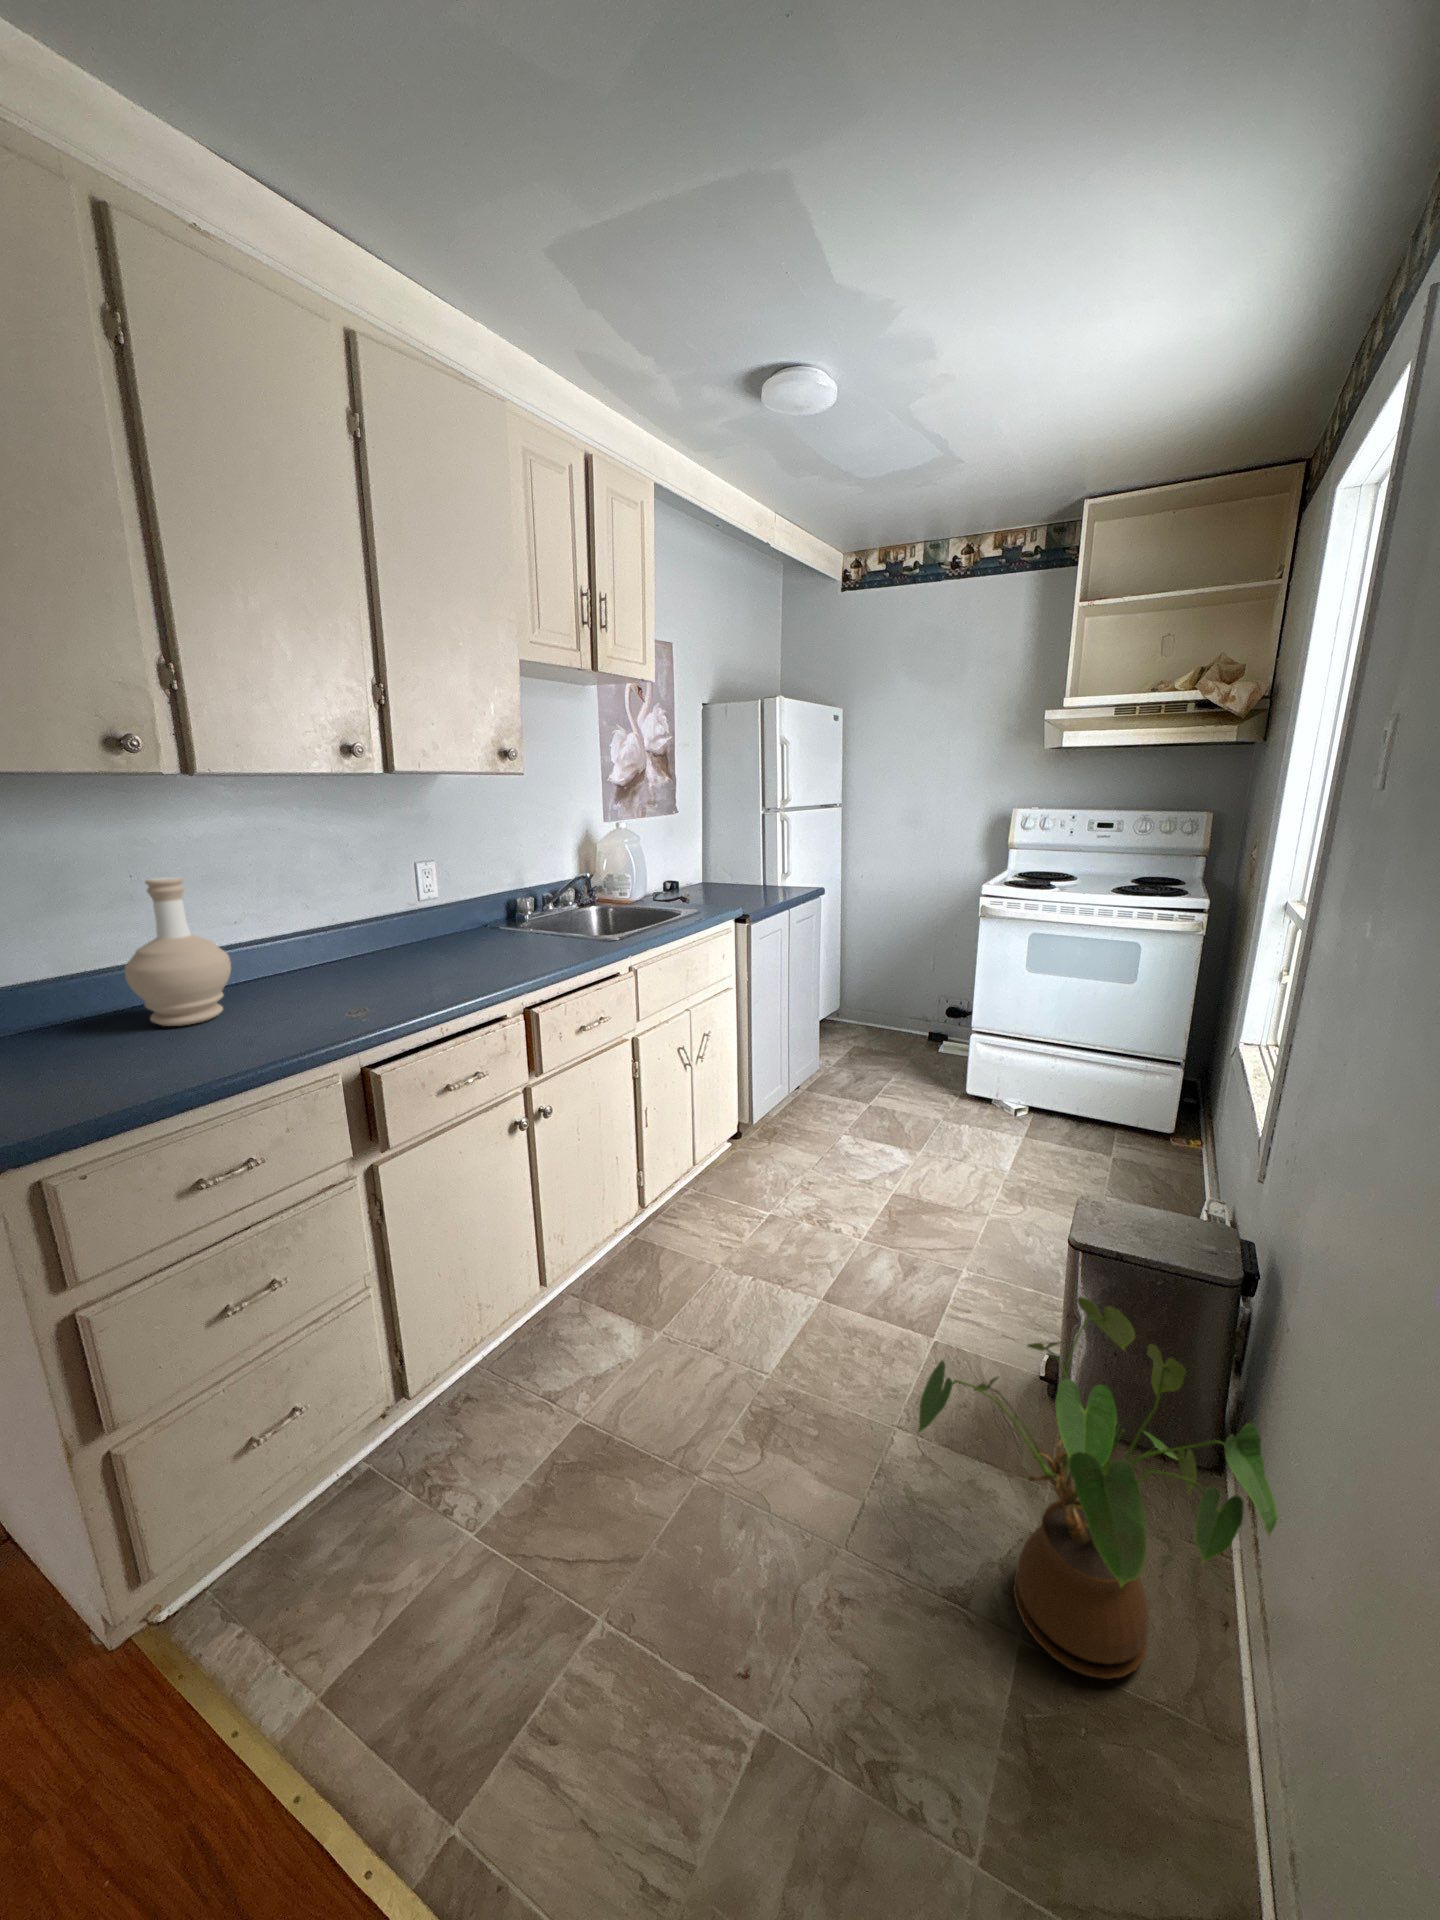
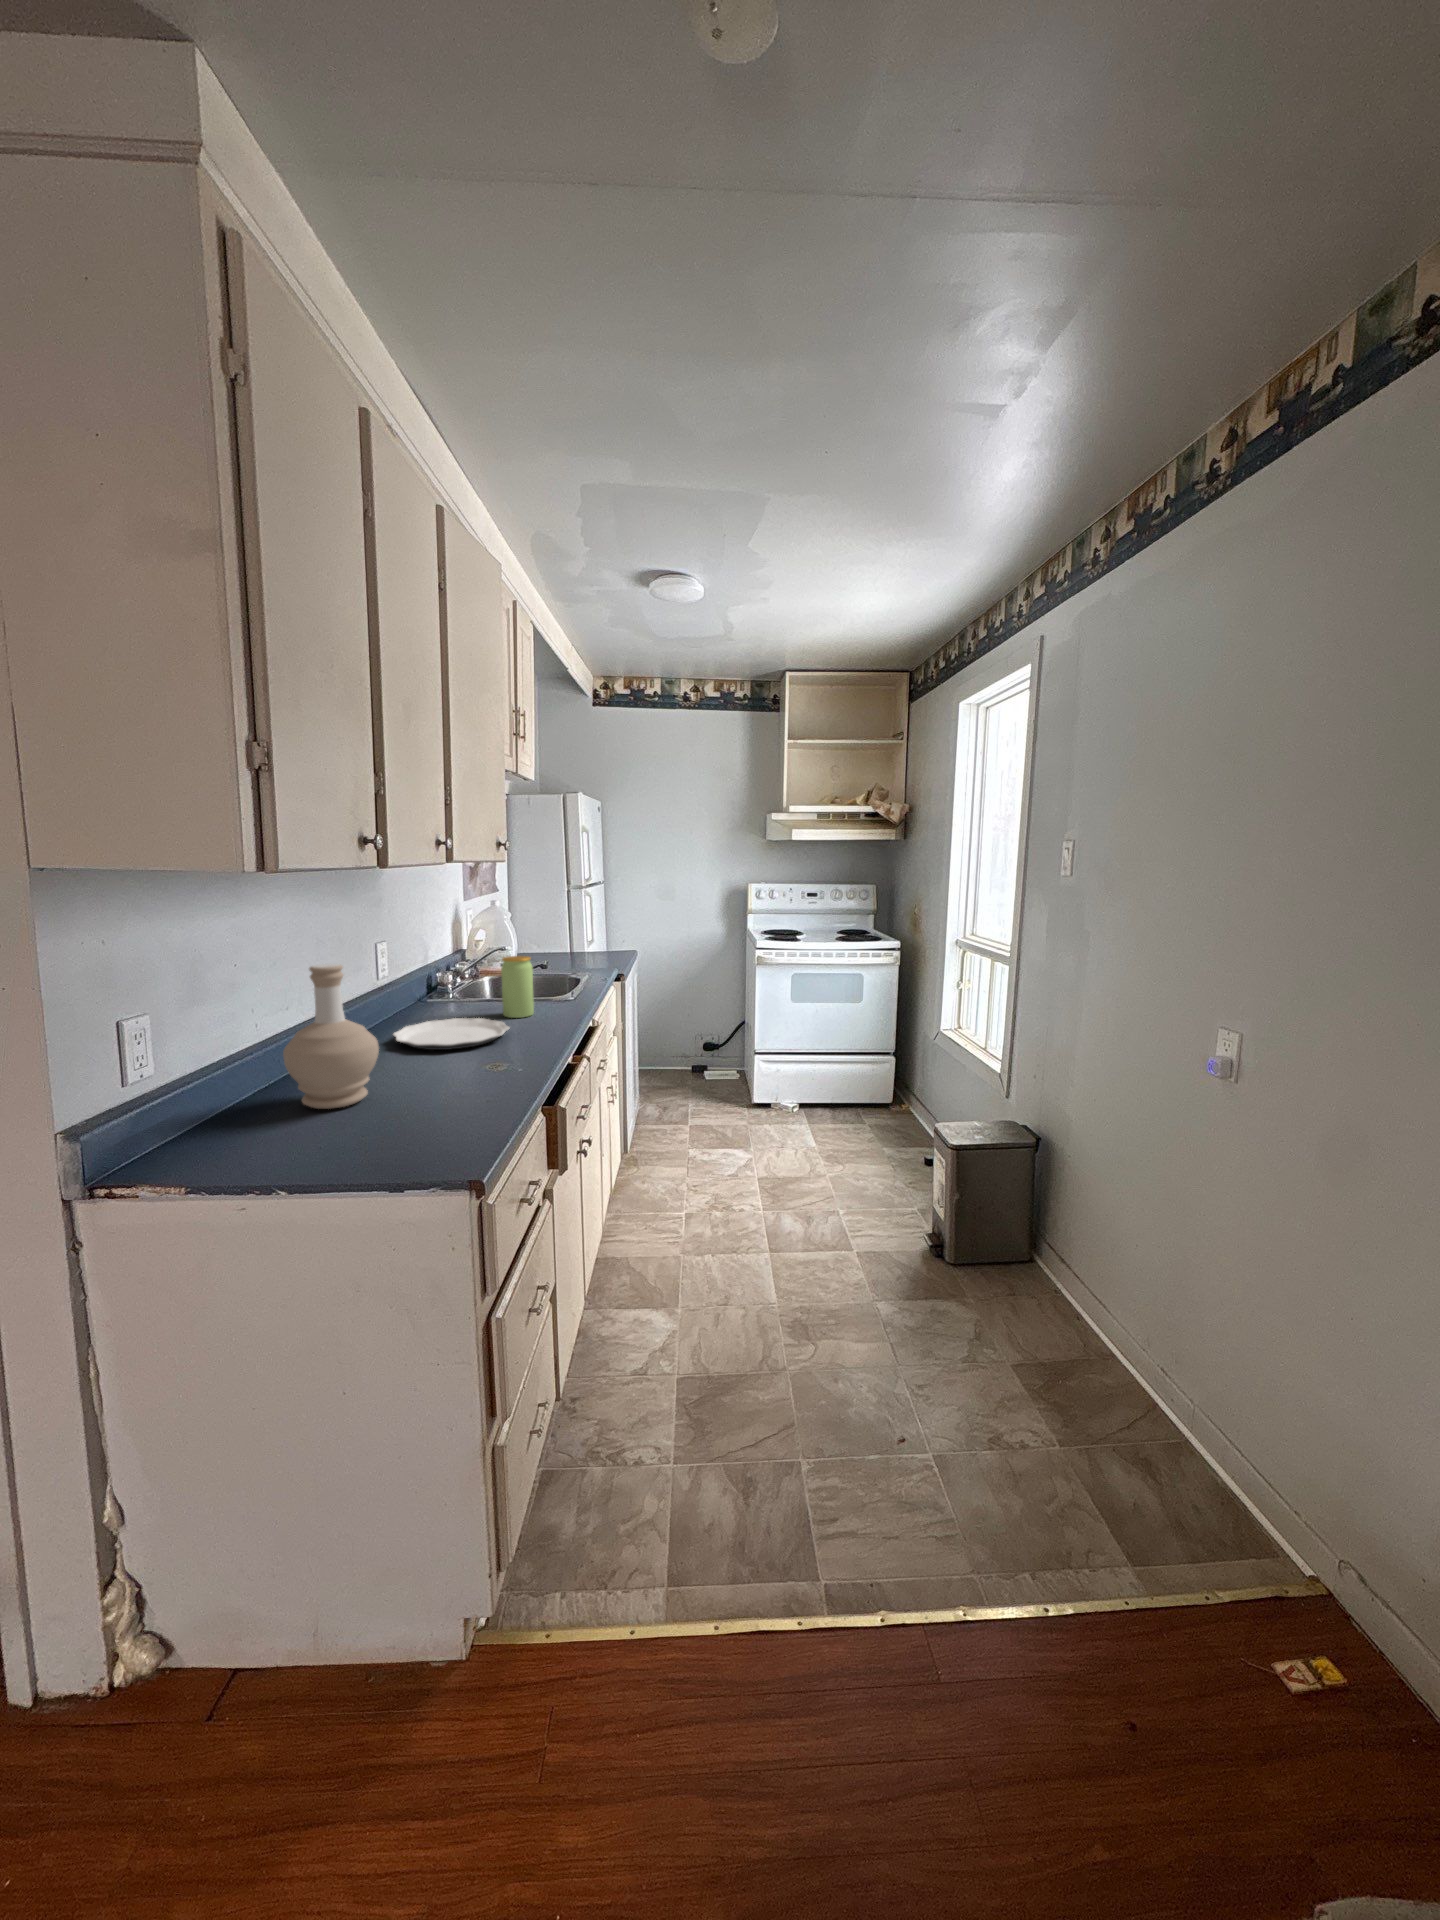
jar: none [516,883,554,953] -> present [501,956,534,1018]
plate: none [356,946,485,979] -> present [393,1018,509,1050]
house plant: present [917,1297,1278,1679] -> none [947,1172,1132,1385]

